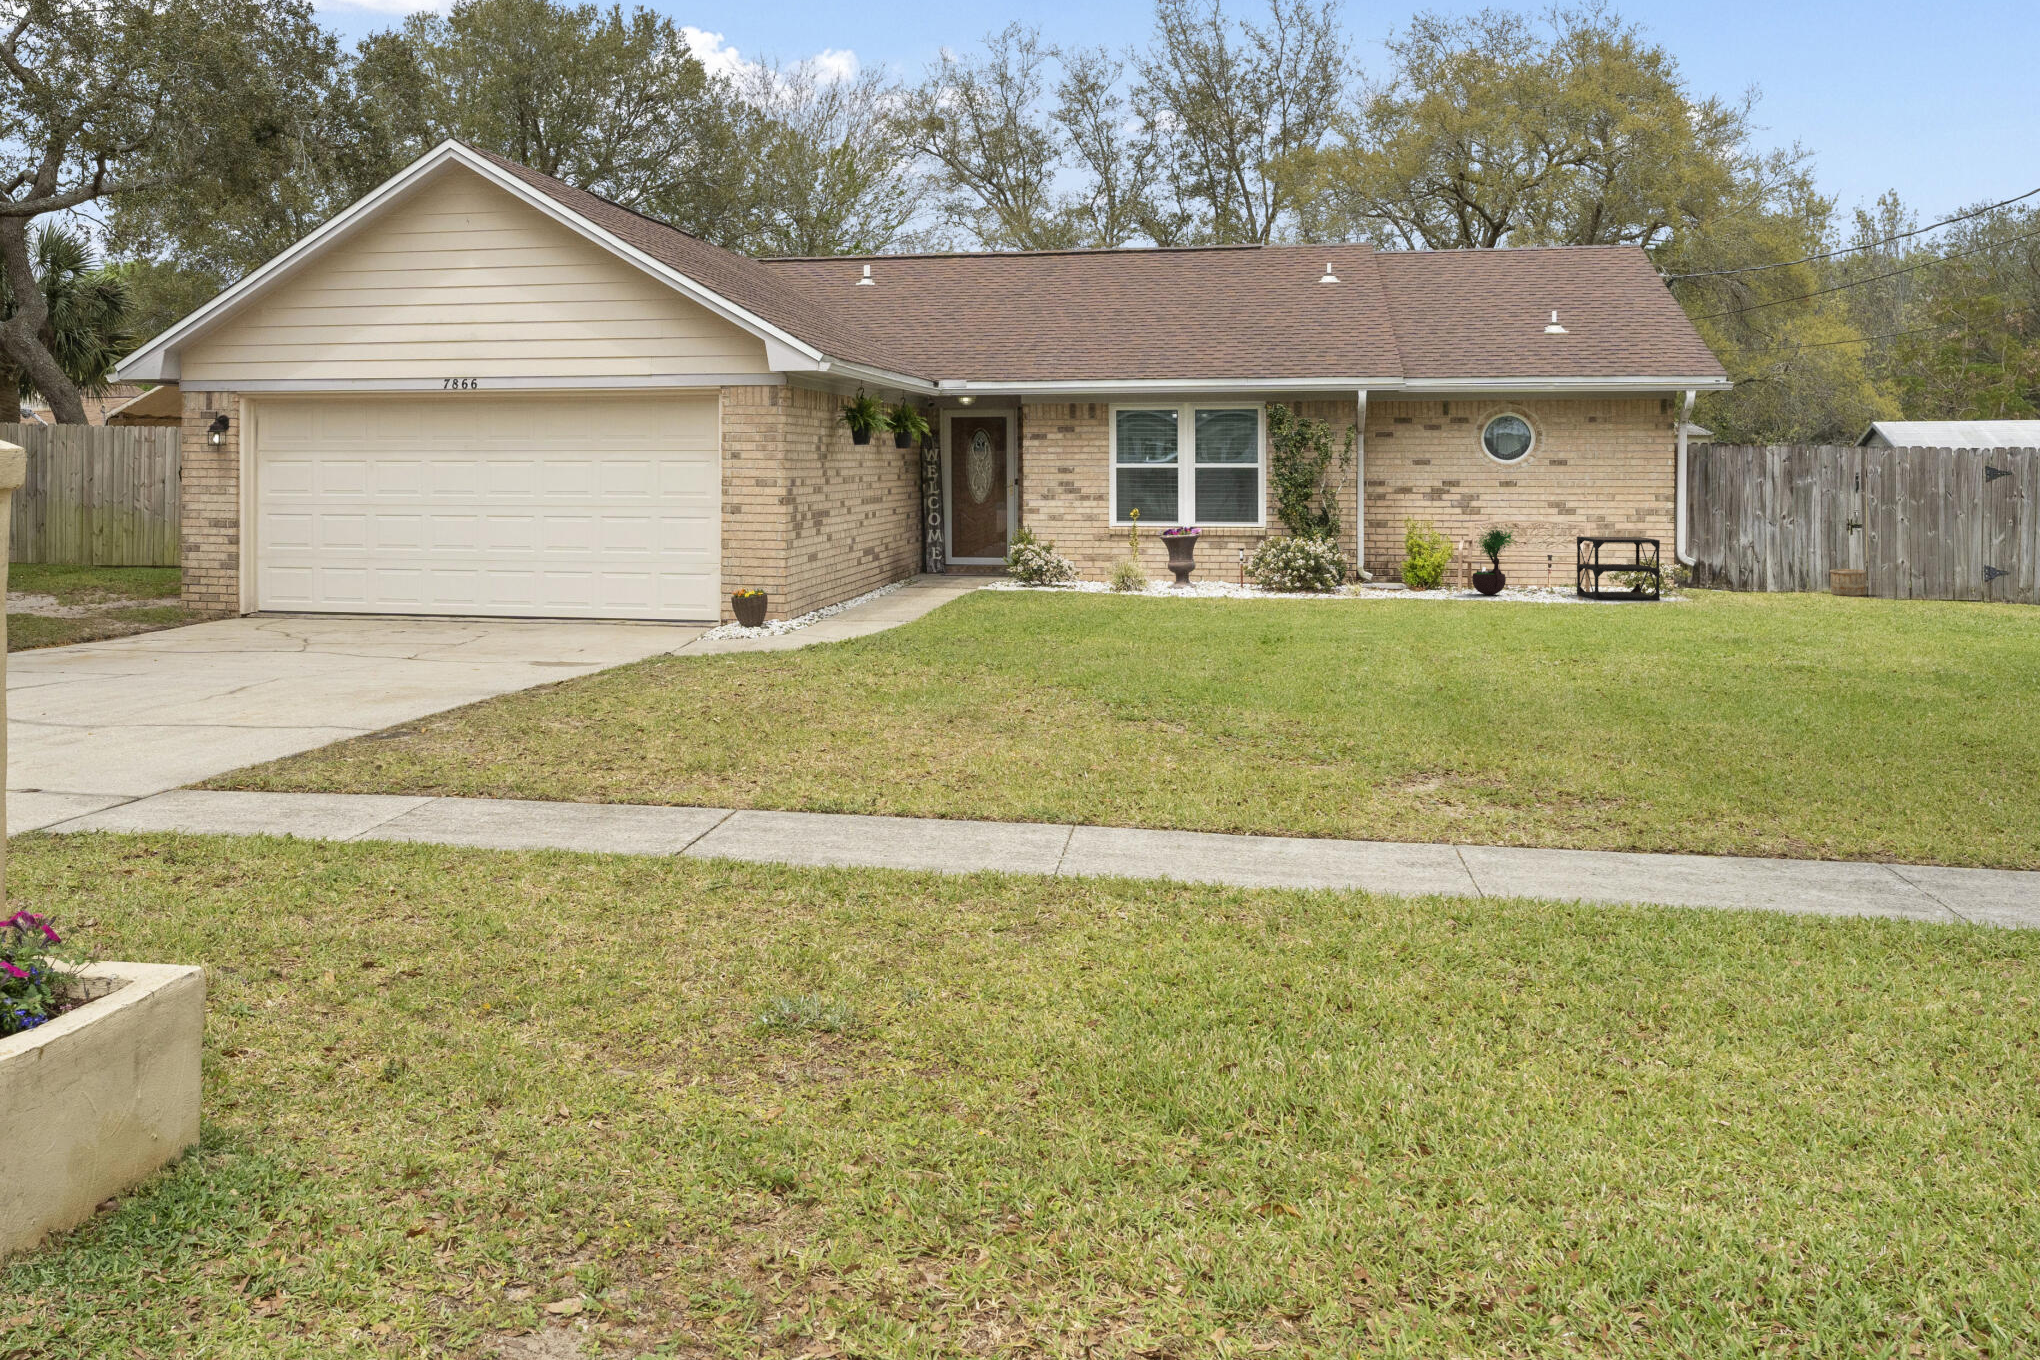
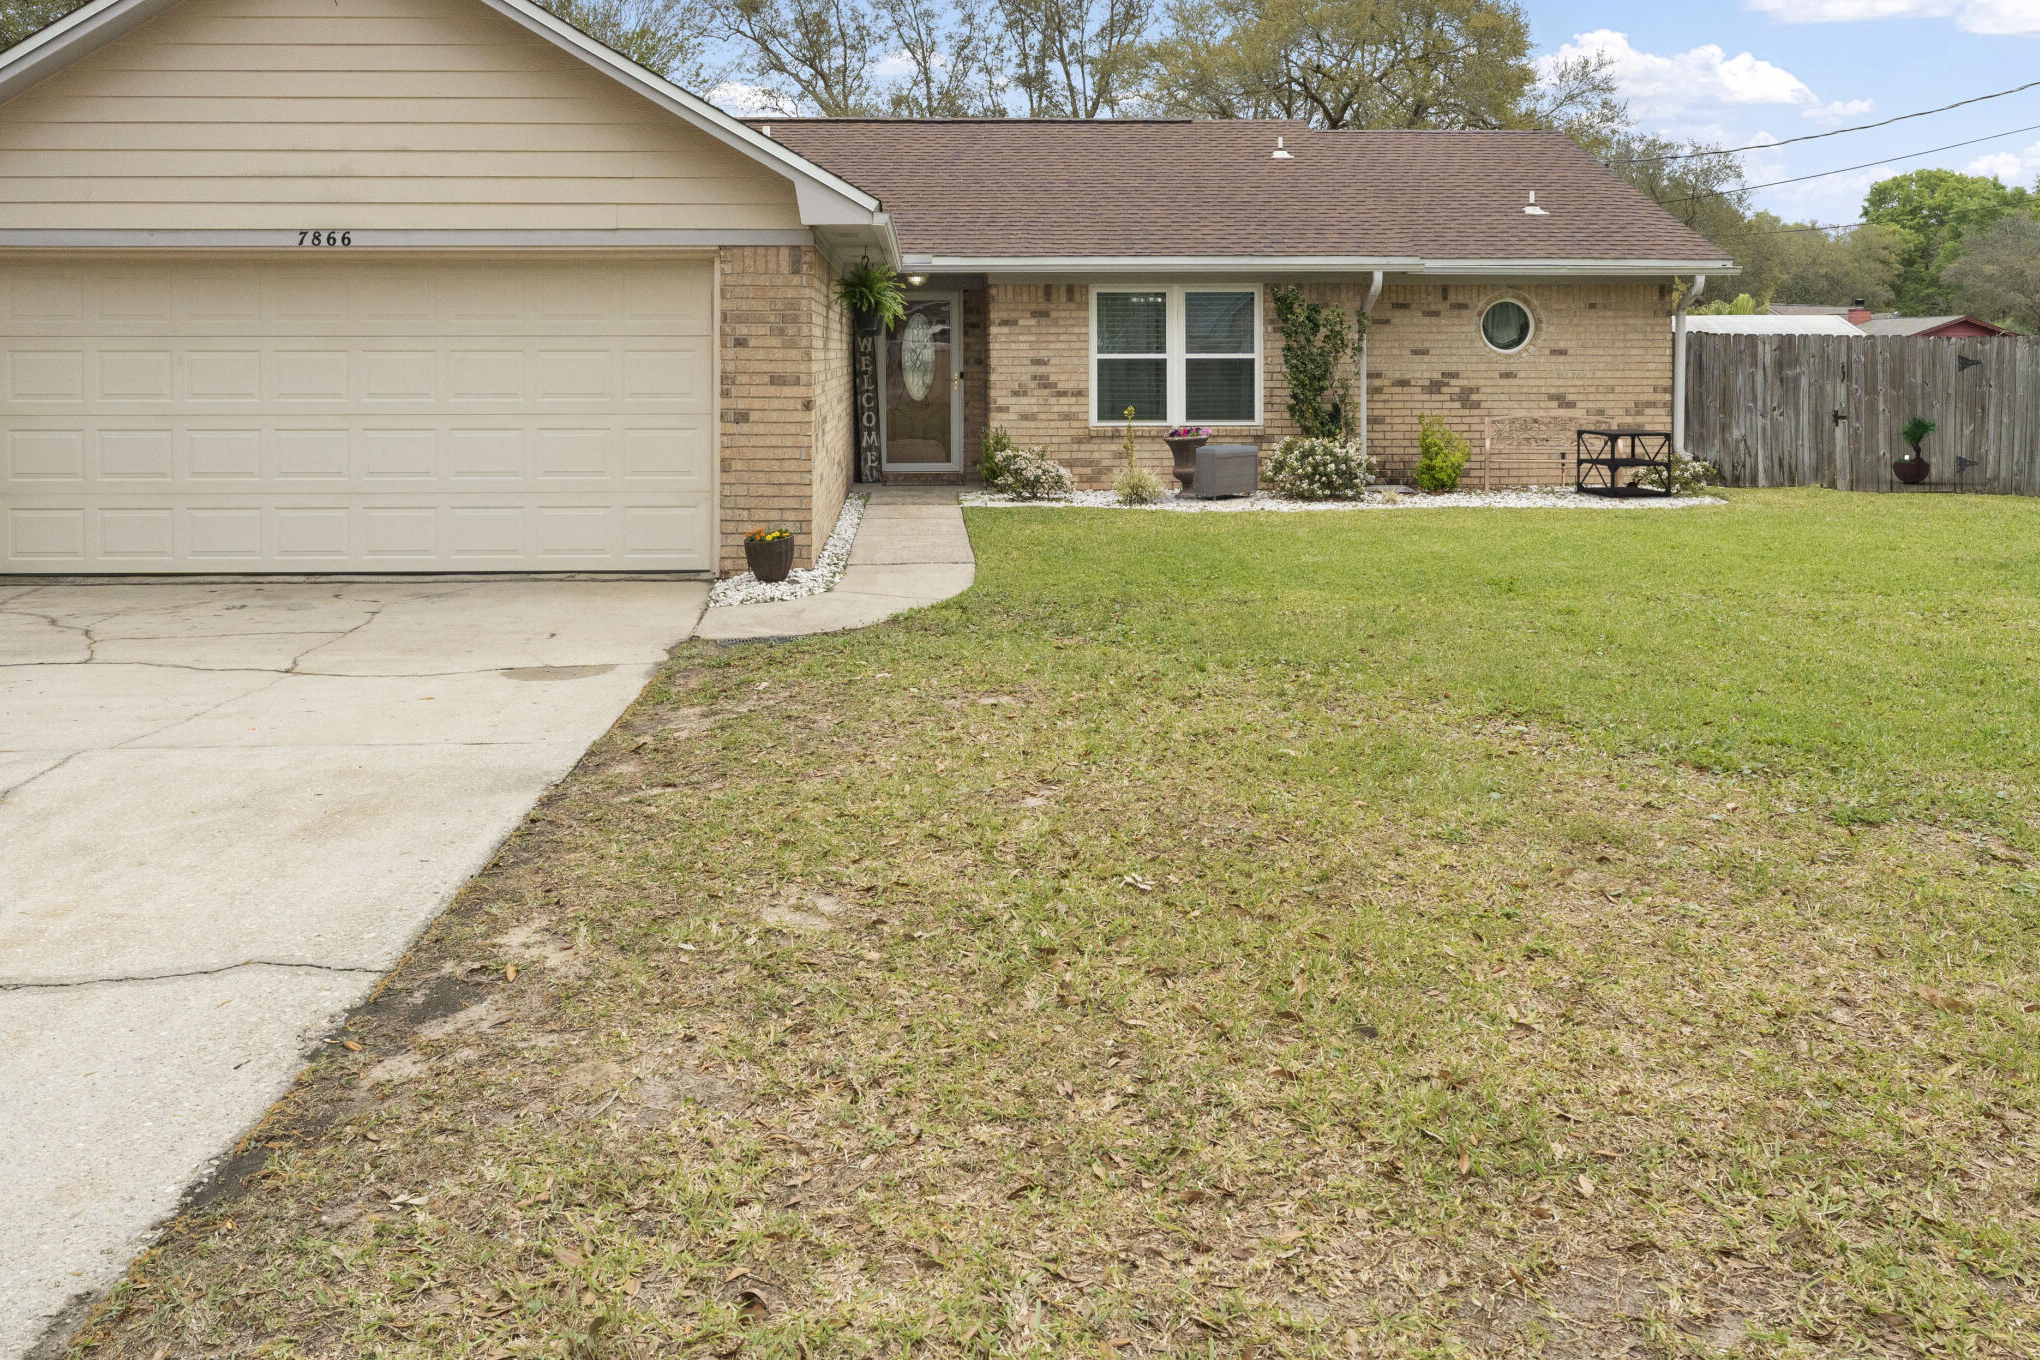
potted tree: present [1472,527,1513,595] -> present [1893,415,1938,483]
storage bench: none [1184,545,1253,593] -> present [1187,444,1258,500]
wooden bucket: present [1830,569,1867,596] -> none [1791,458,1828,485]

